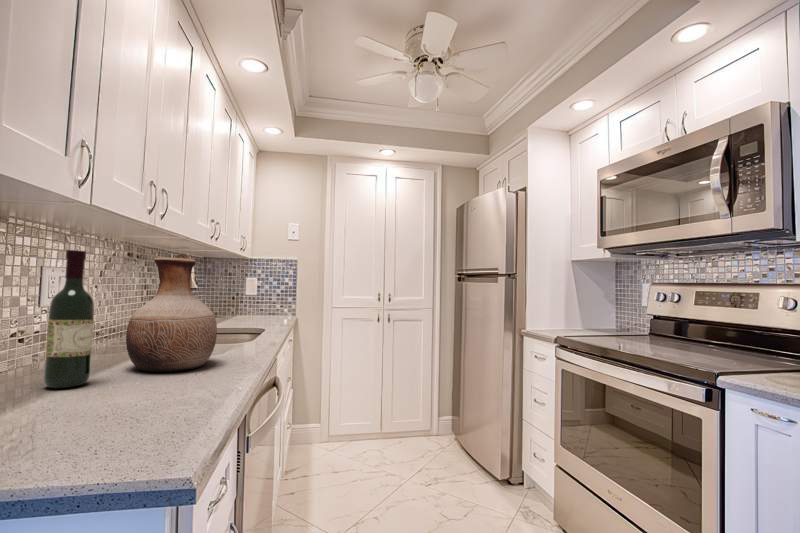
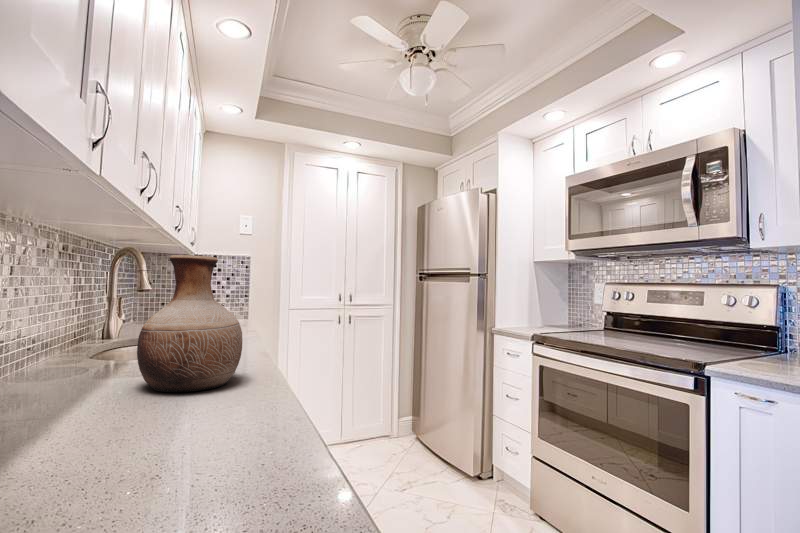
wine bottle: present [44,250,94,388] -> none [60,245,121,422]

